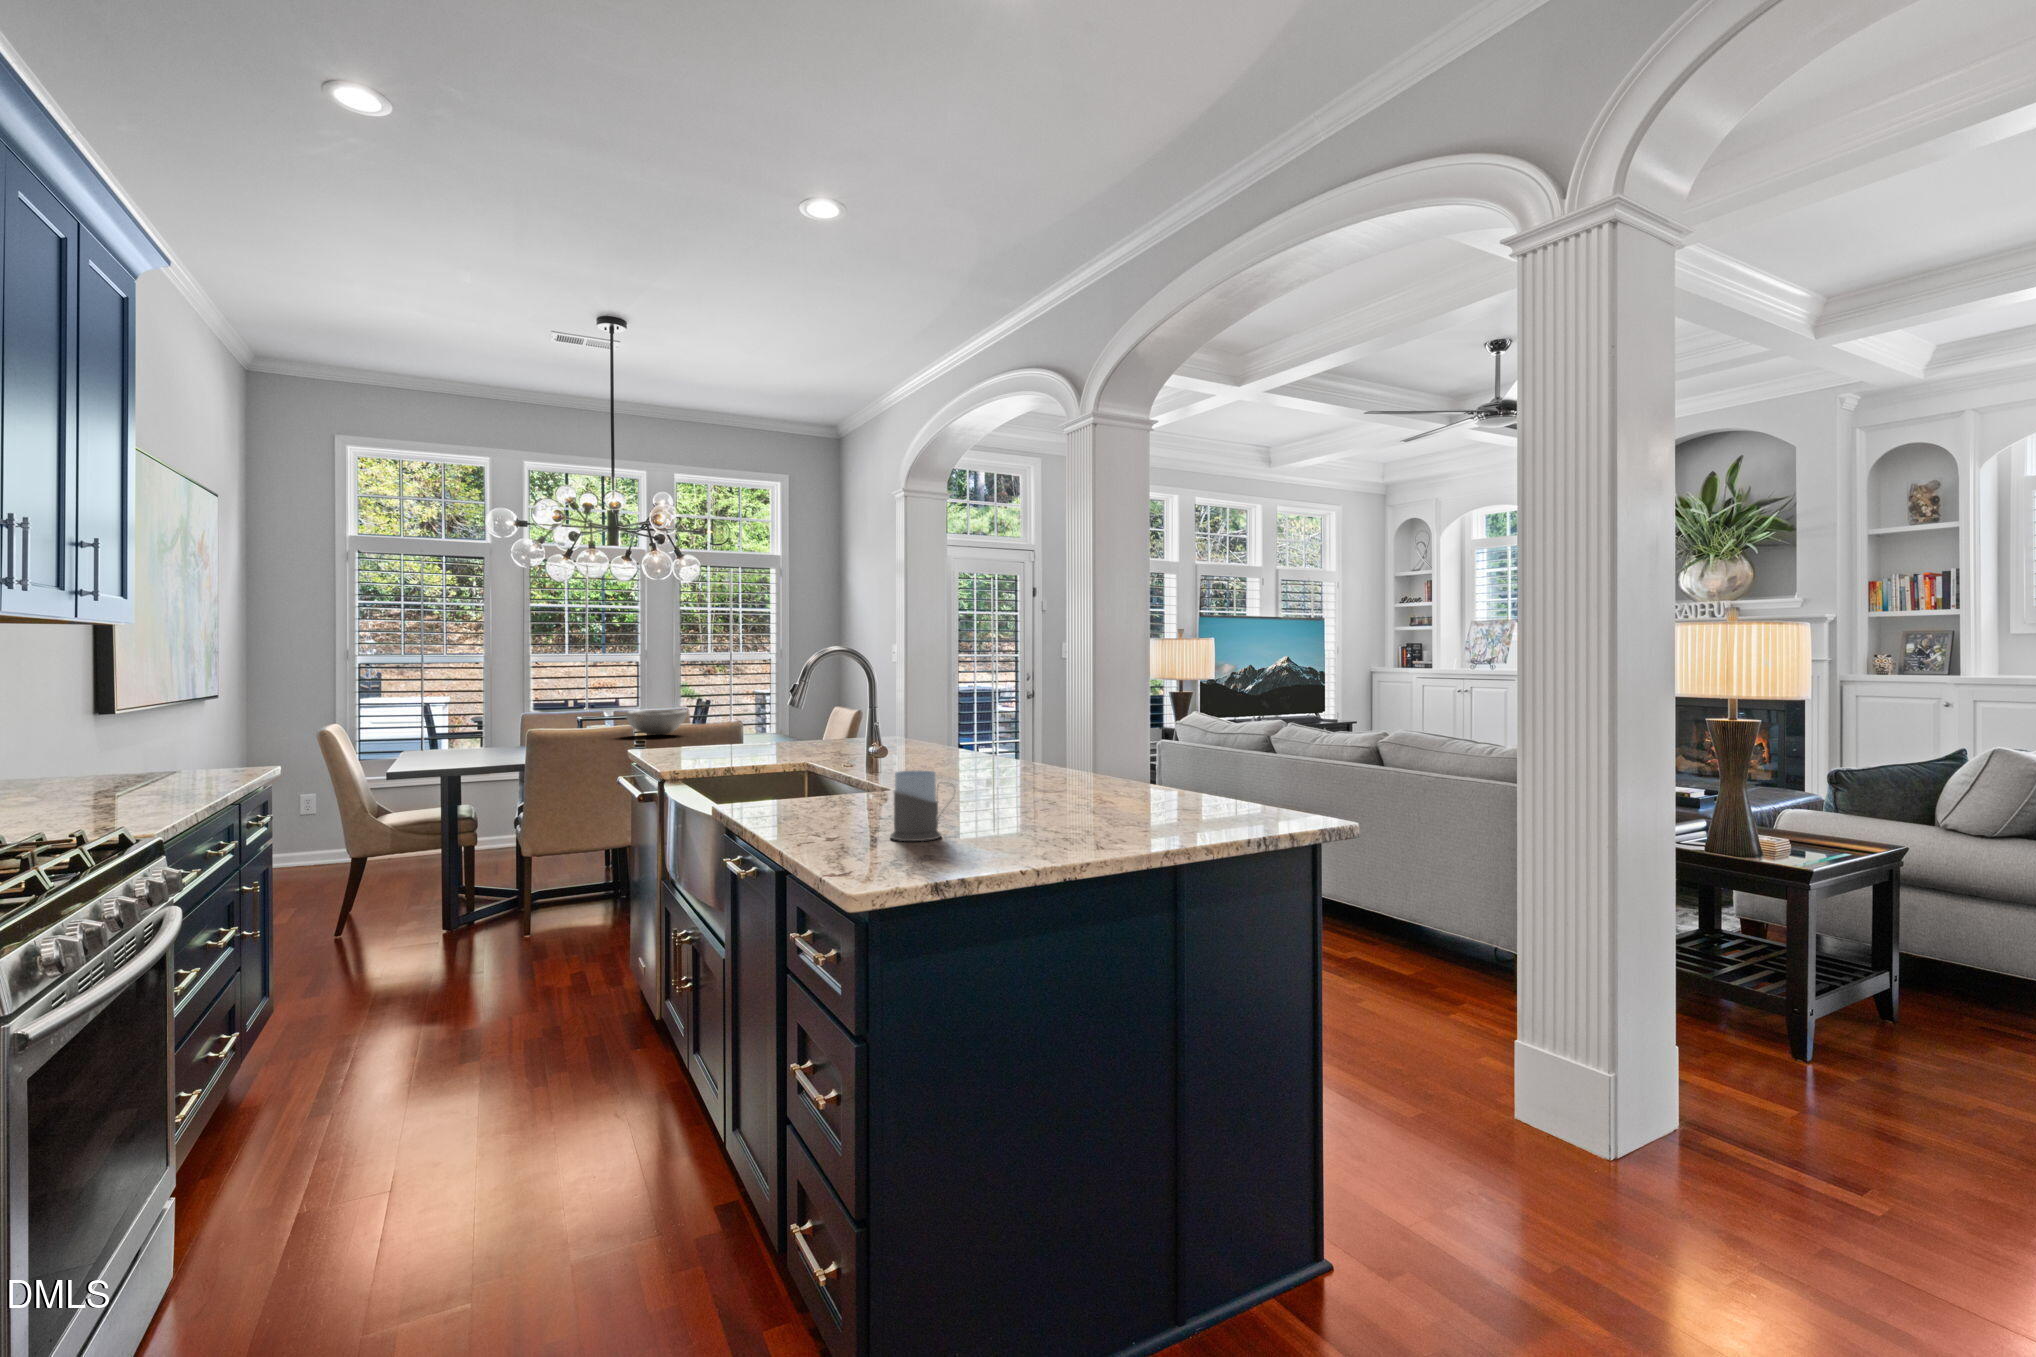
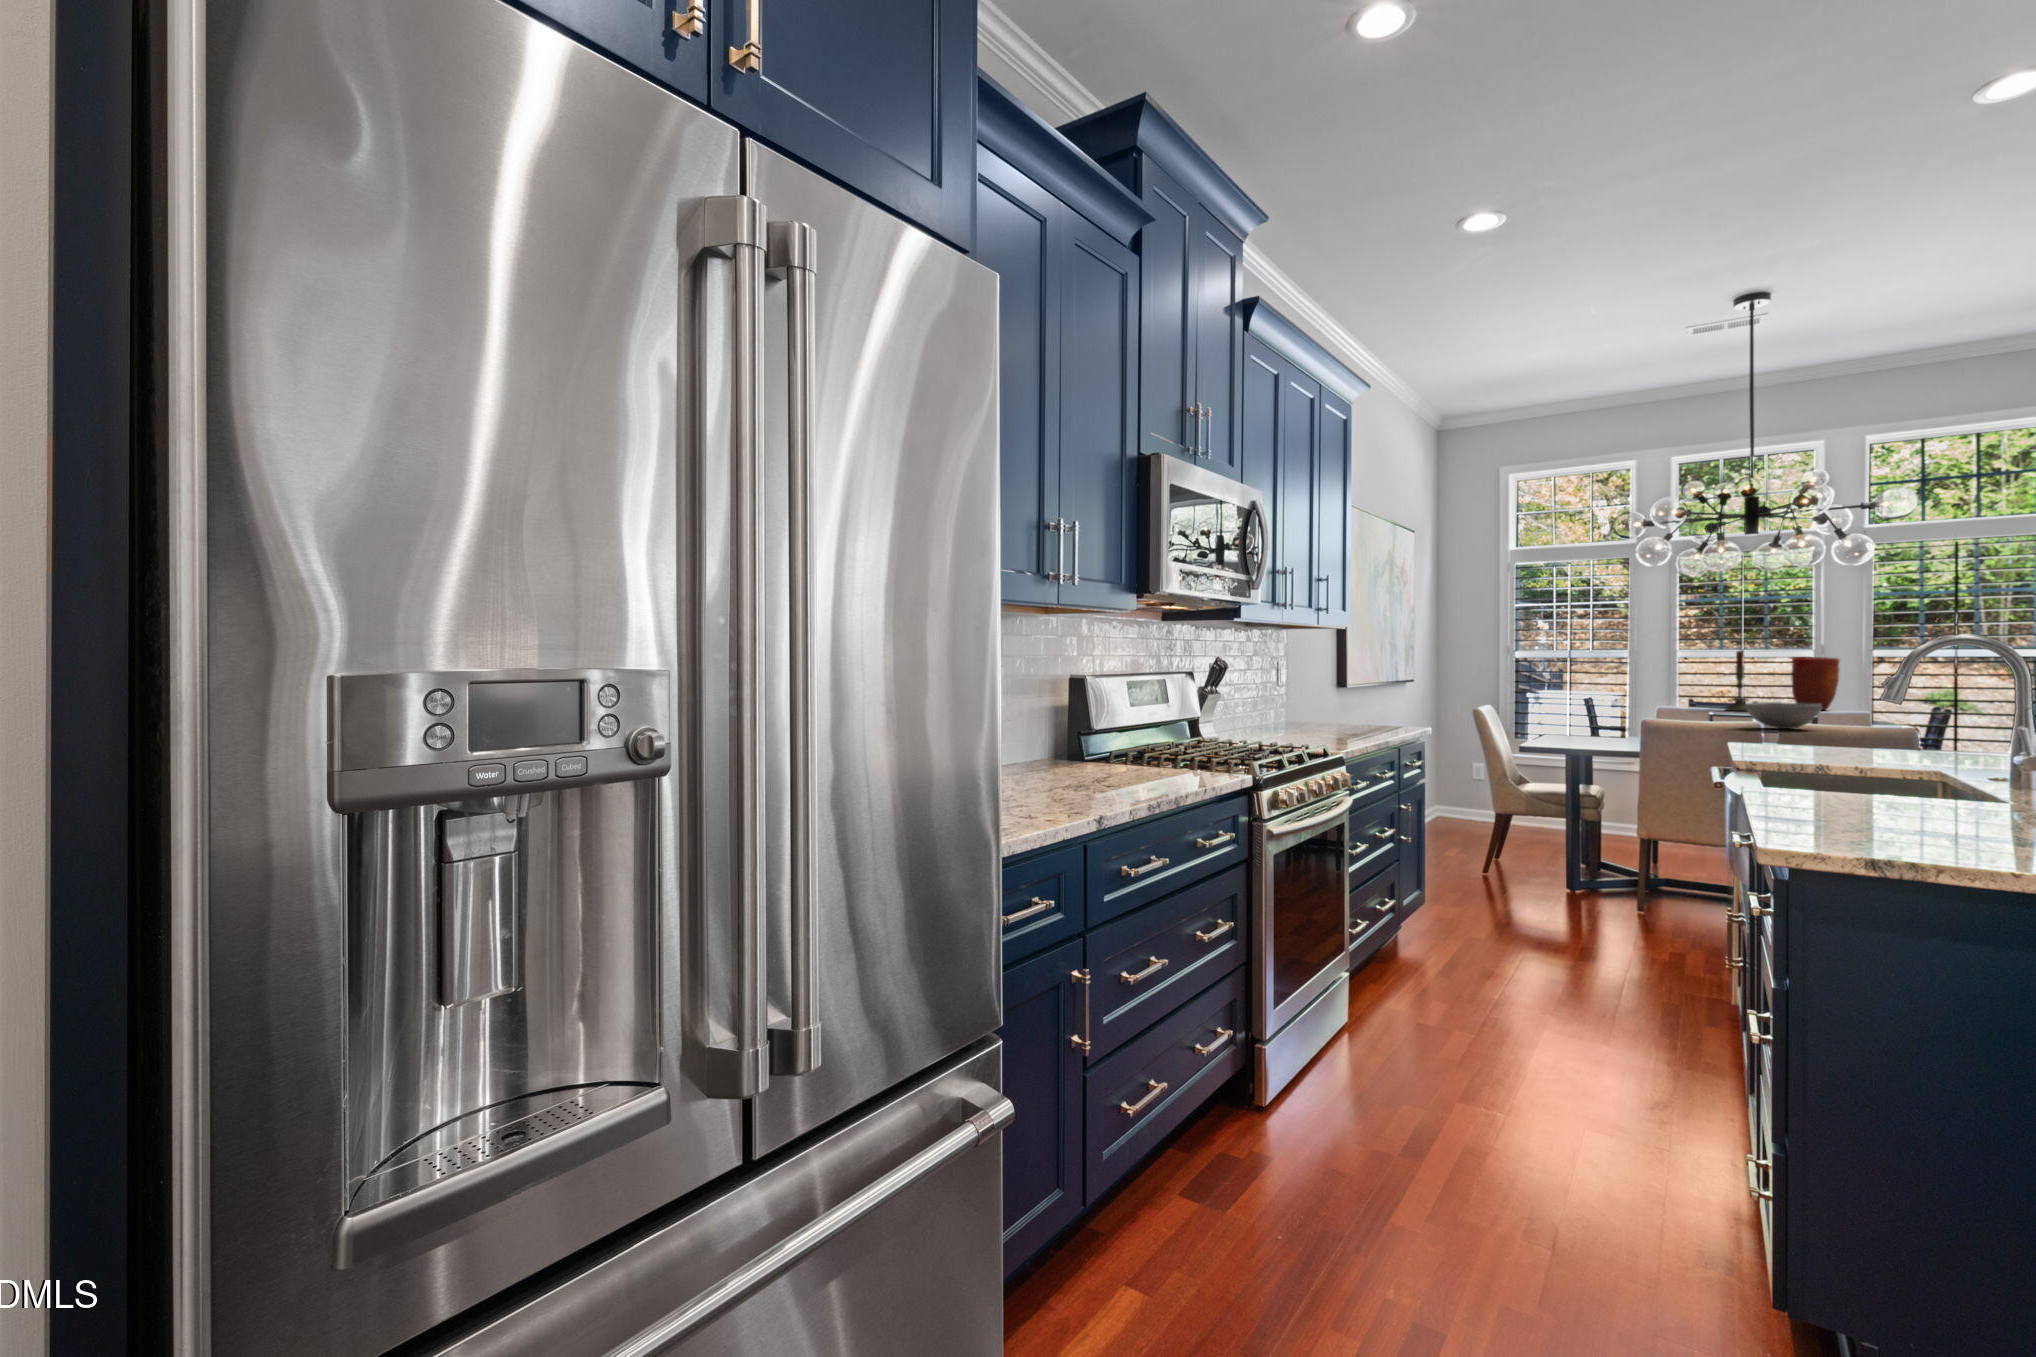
candle: none [582,657,608,718] -> present [1725,651,1748,711]
vase: none [635,665,671,714] -> present [1791,657,1840,710]
mug: present [890,770,943,841] -> none [1885,760,1978,832]

